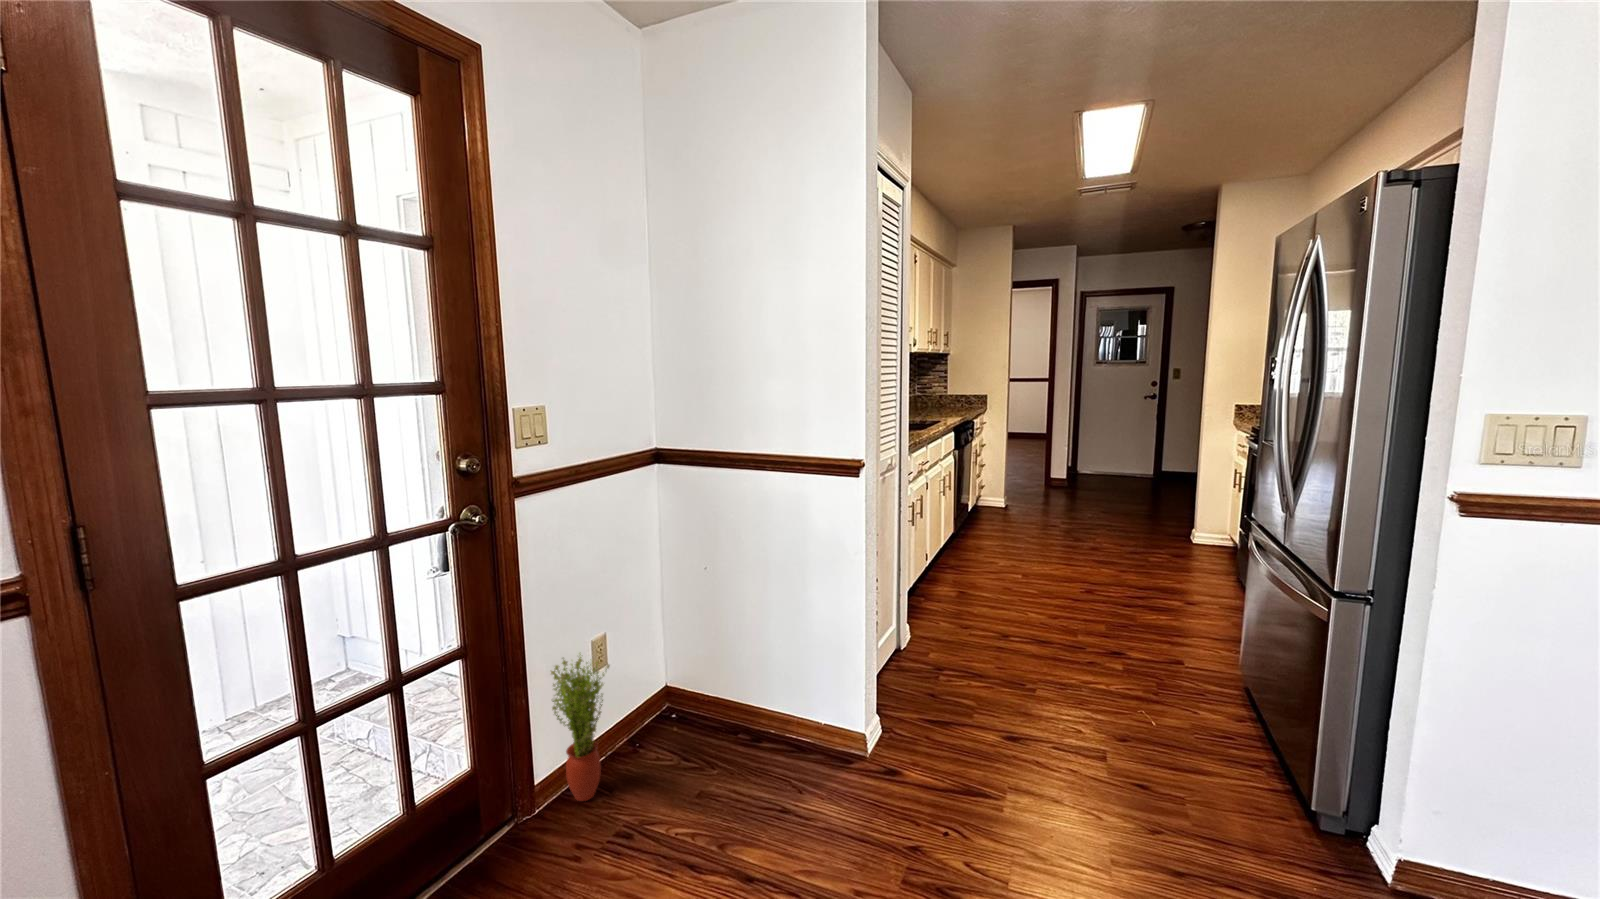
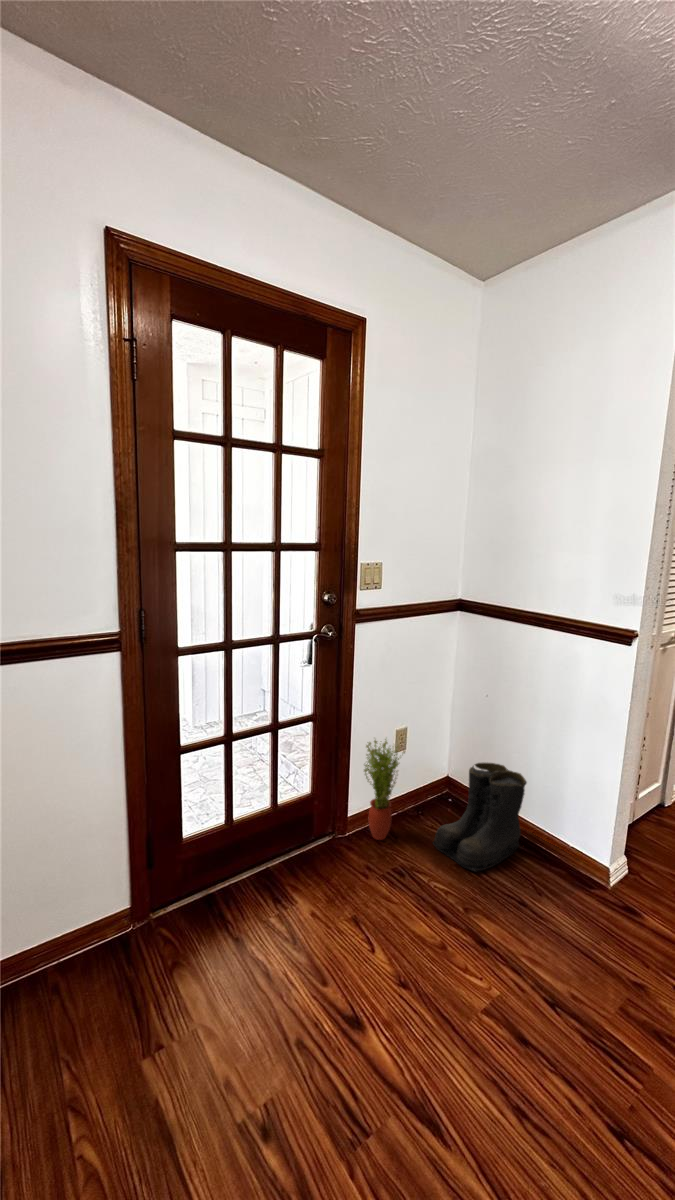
boots: none [661,650,771,794] -> present [433,763,527,872]

